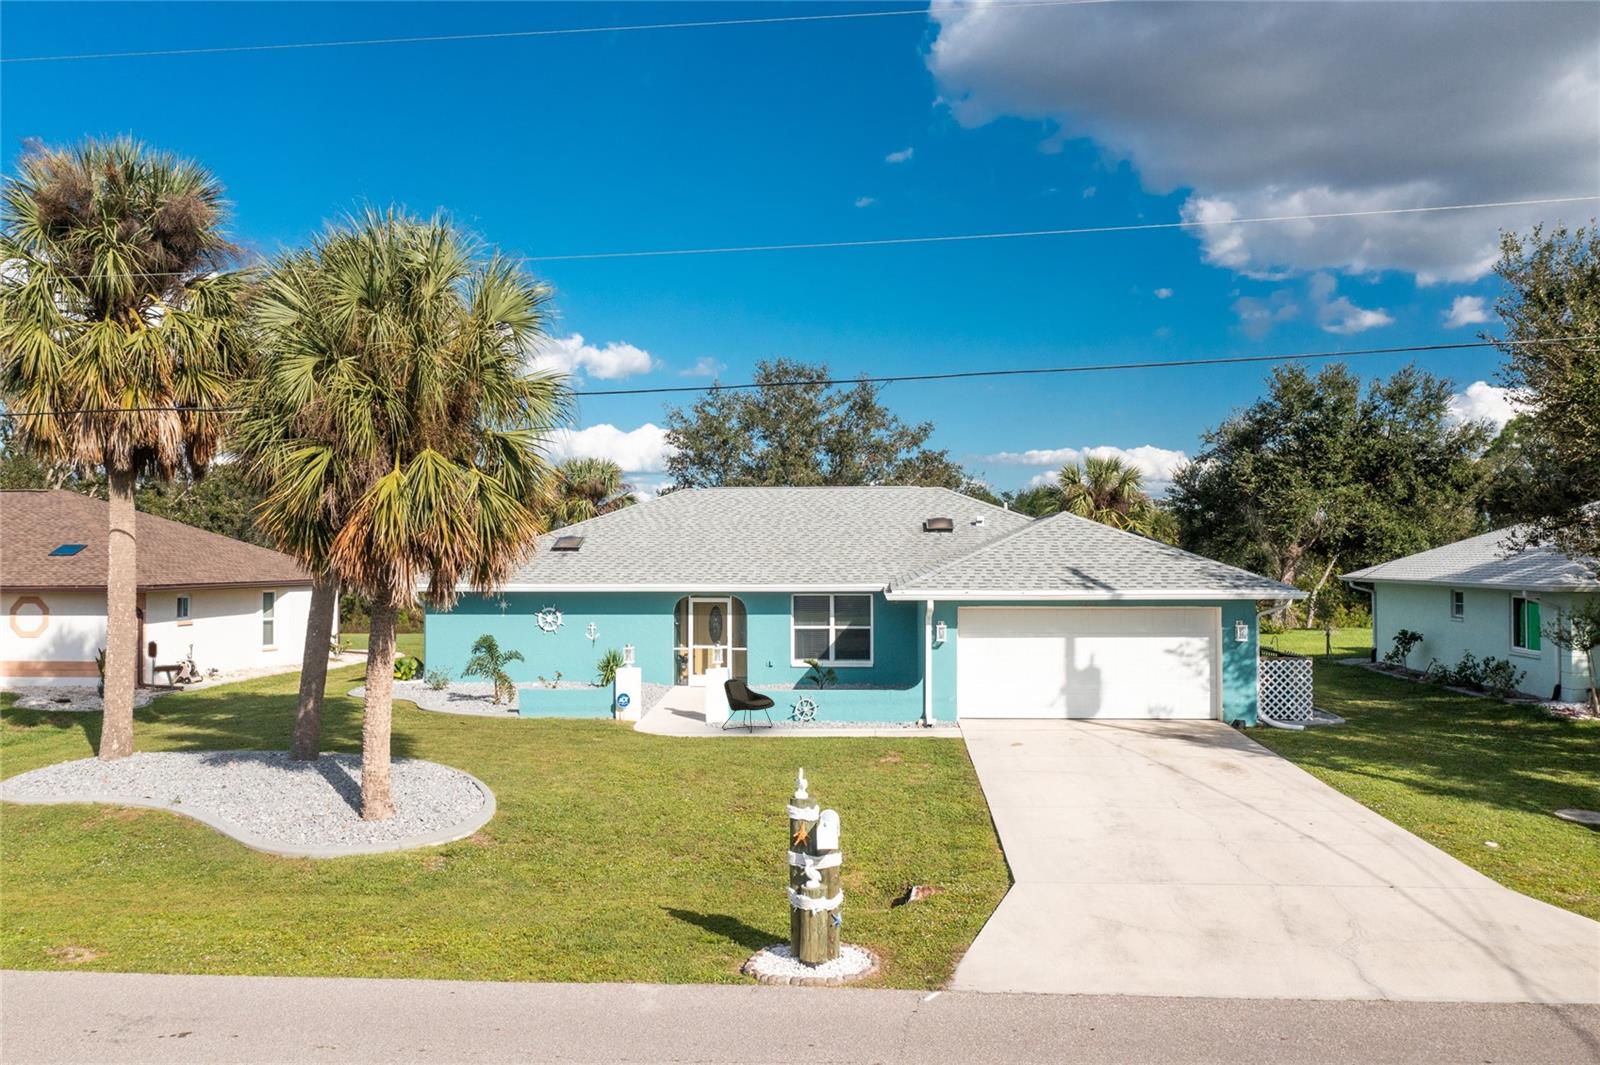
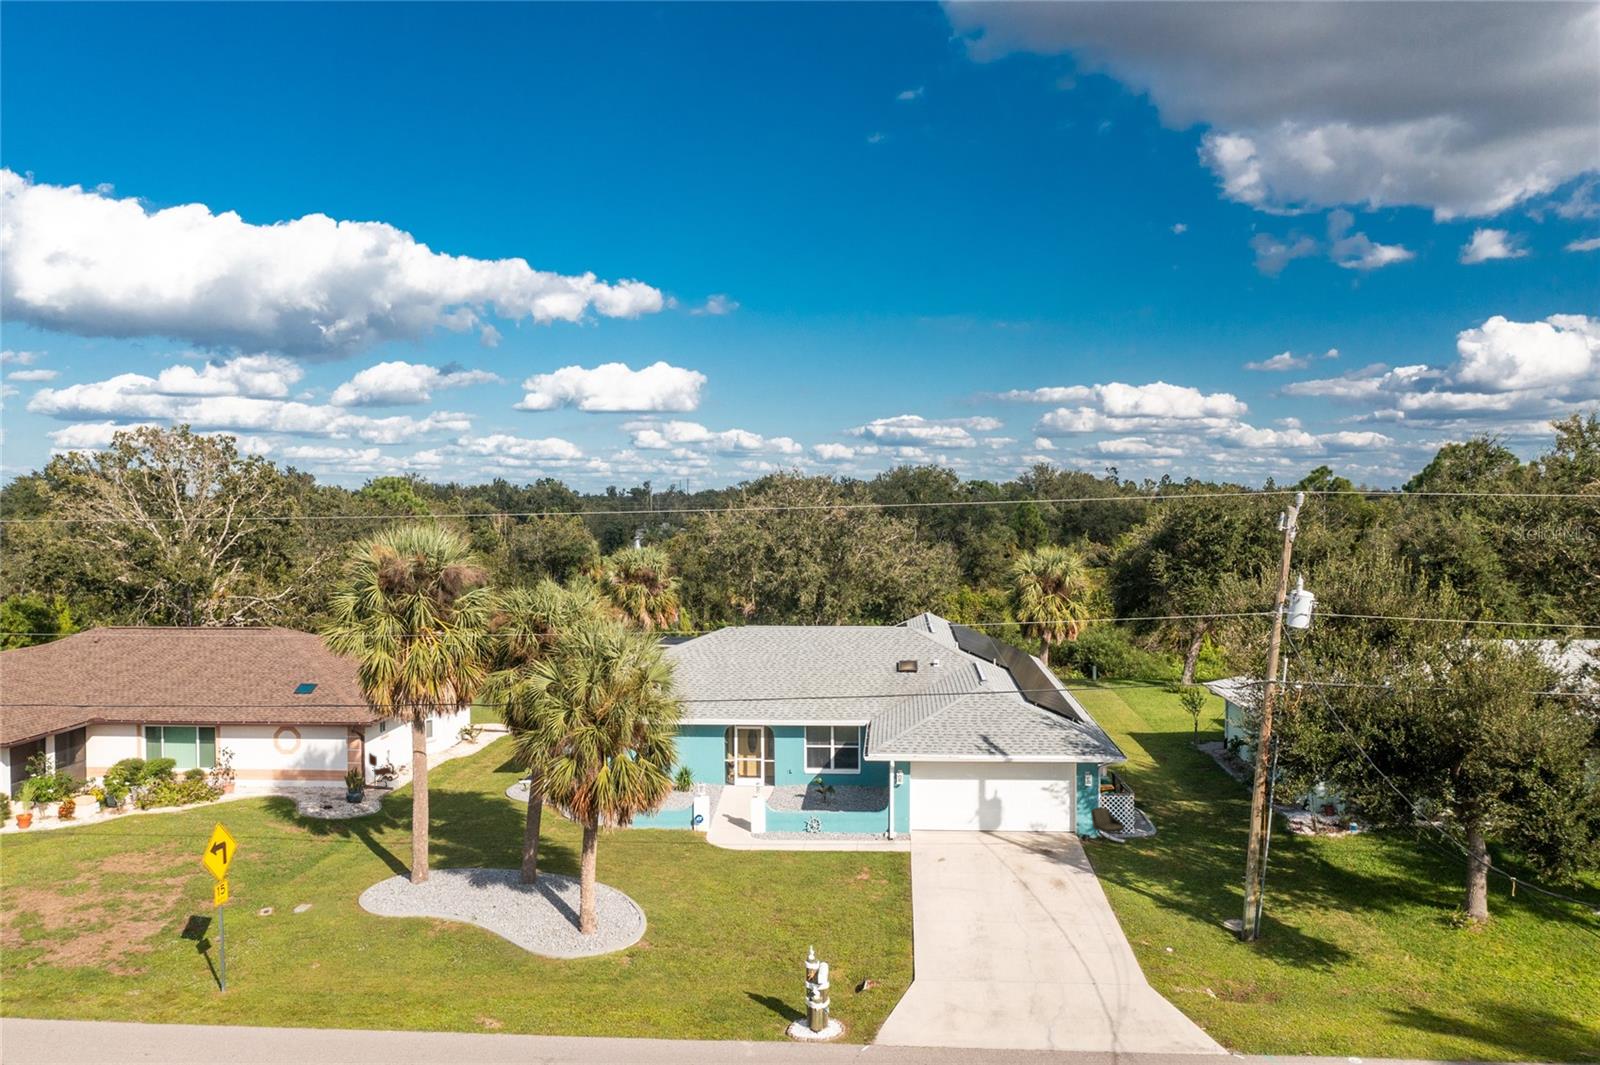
lounge chair: present [722,679,775,733] -> present [1091,807,1124,843]

